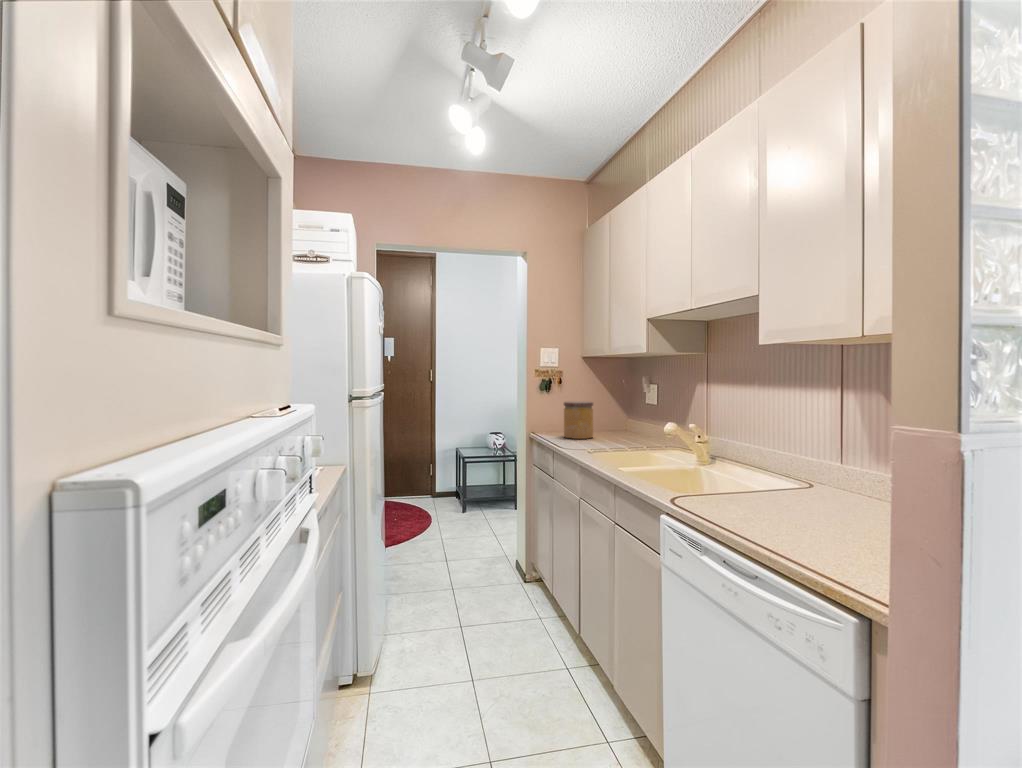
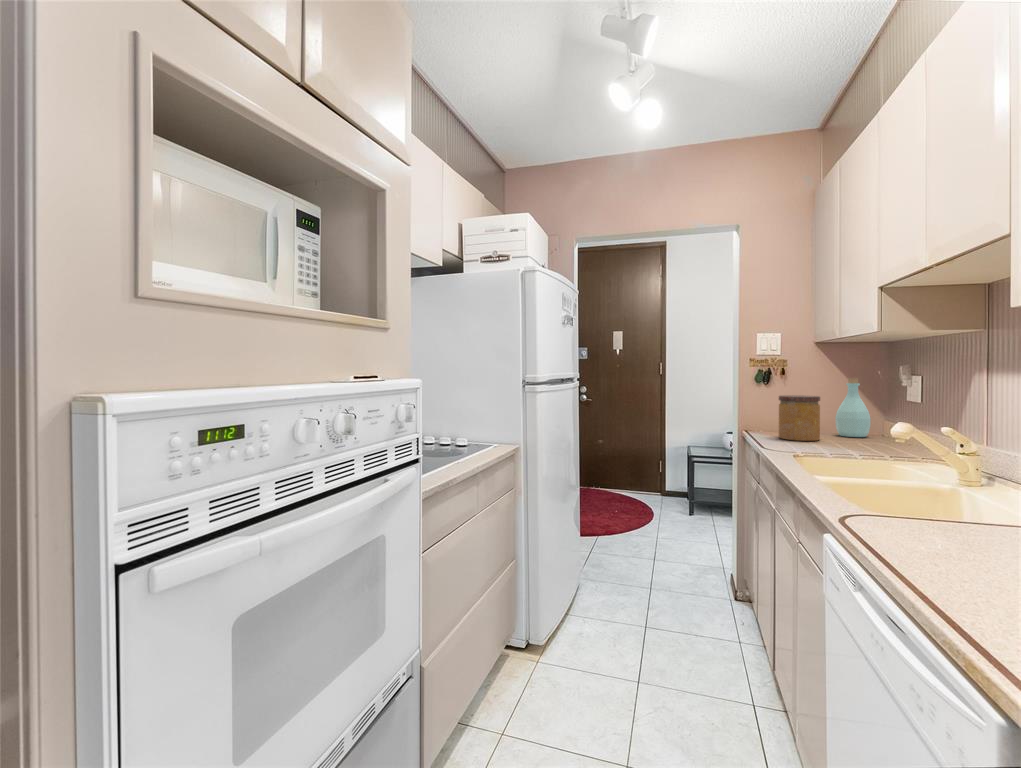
bottle: none [597,386,620,433] -> present [835,378,871,437]

